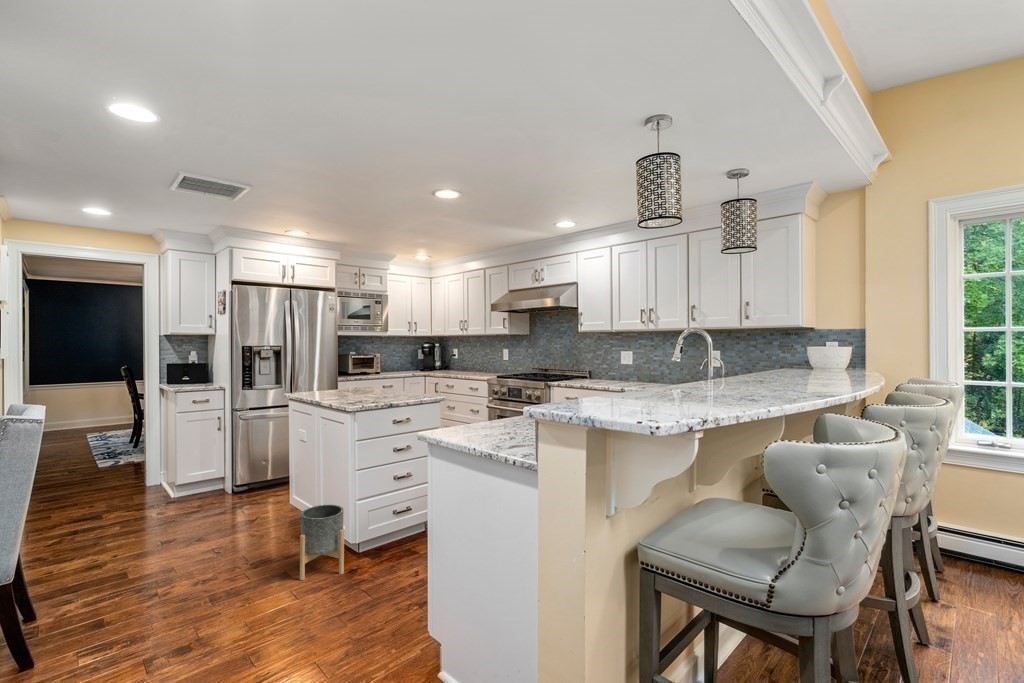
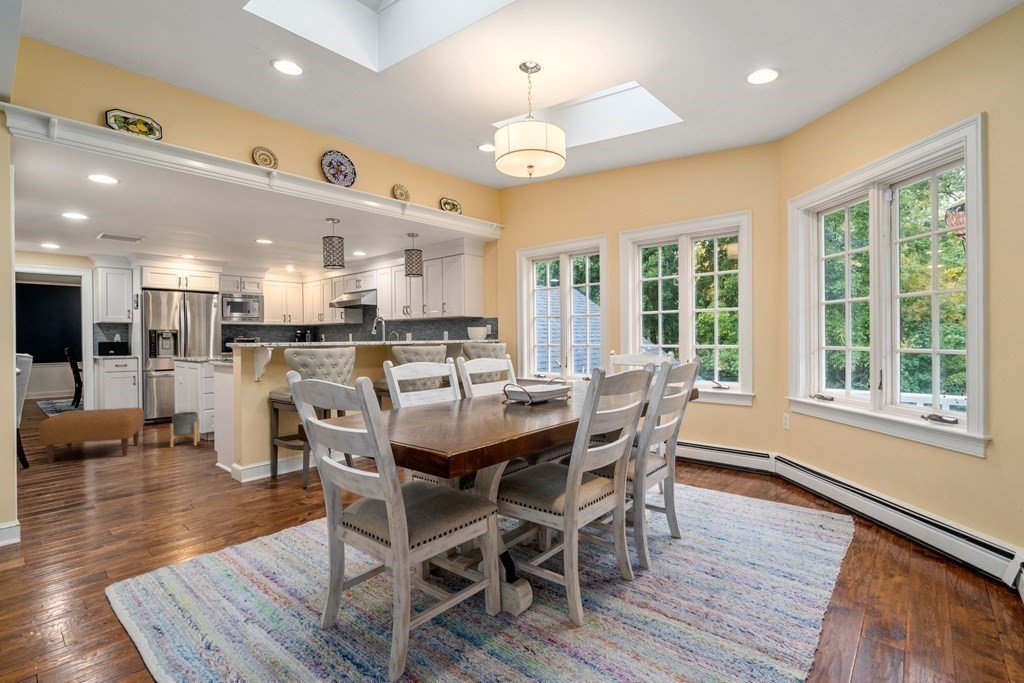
ottoman: none [62,498,250,645] -> present [39,408,144,464]

